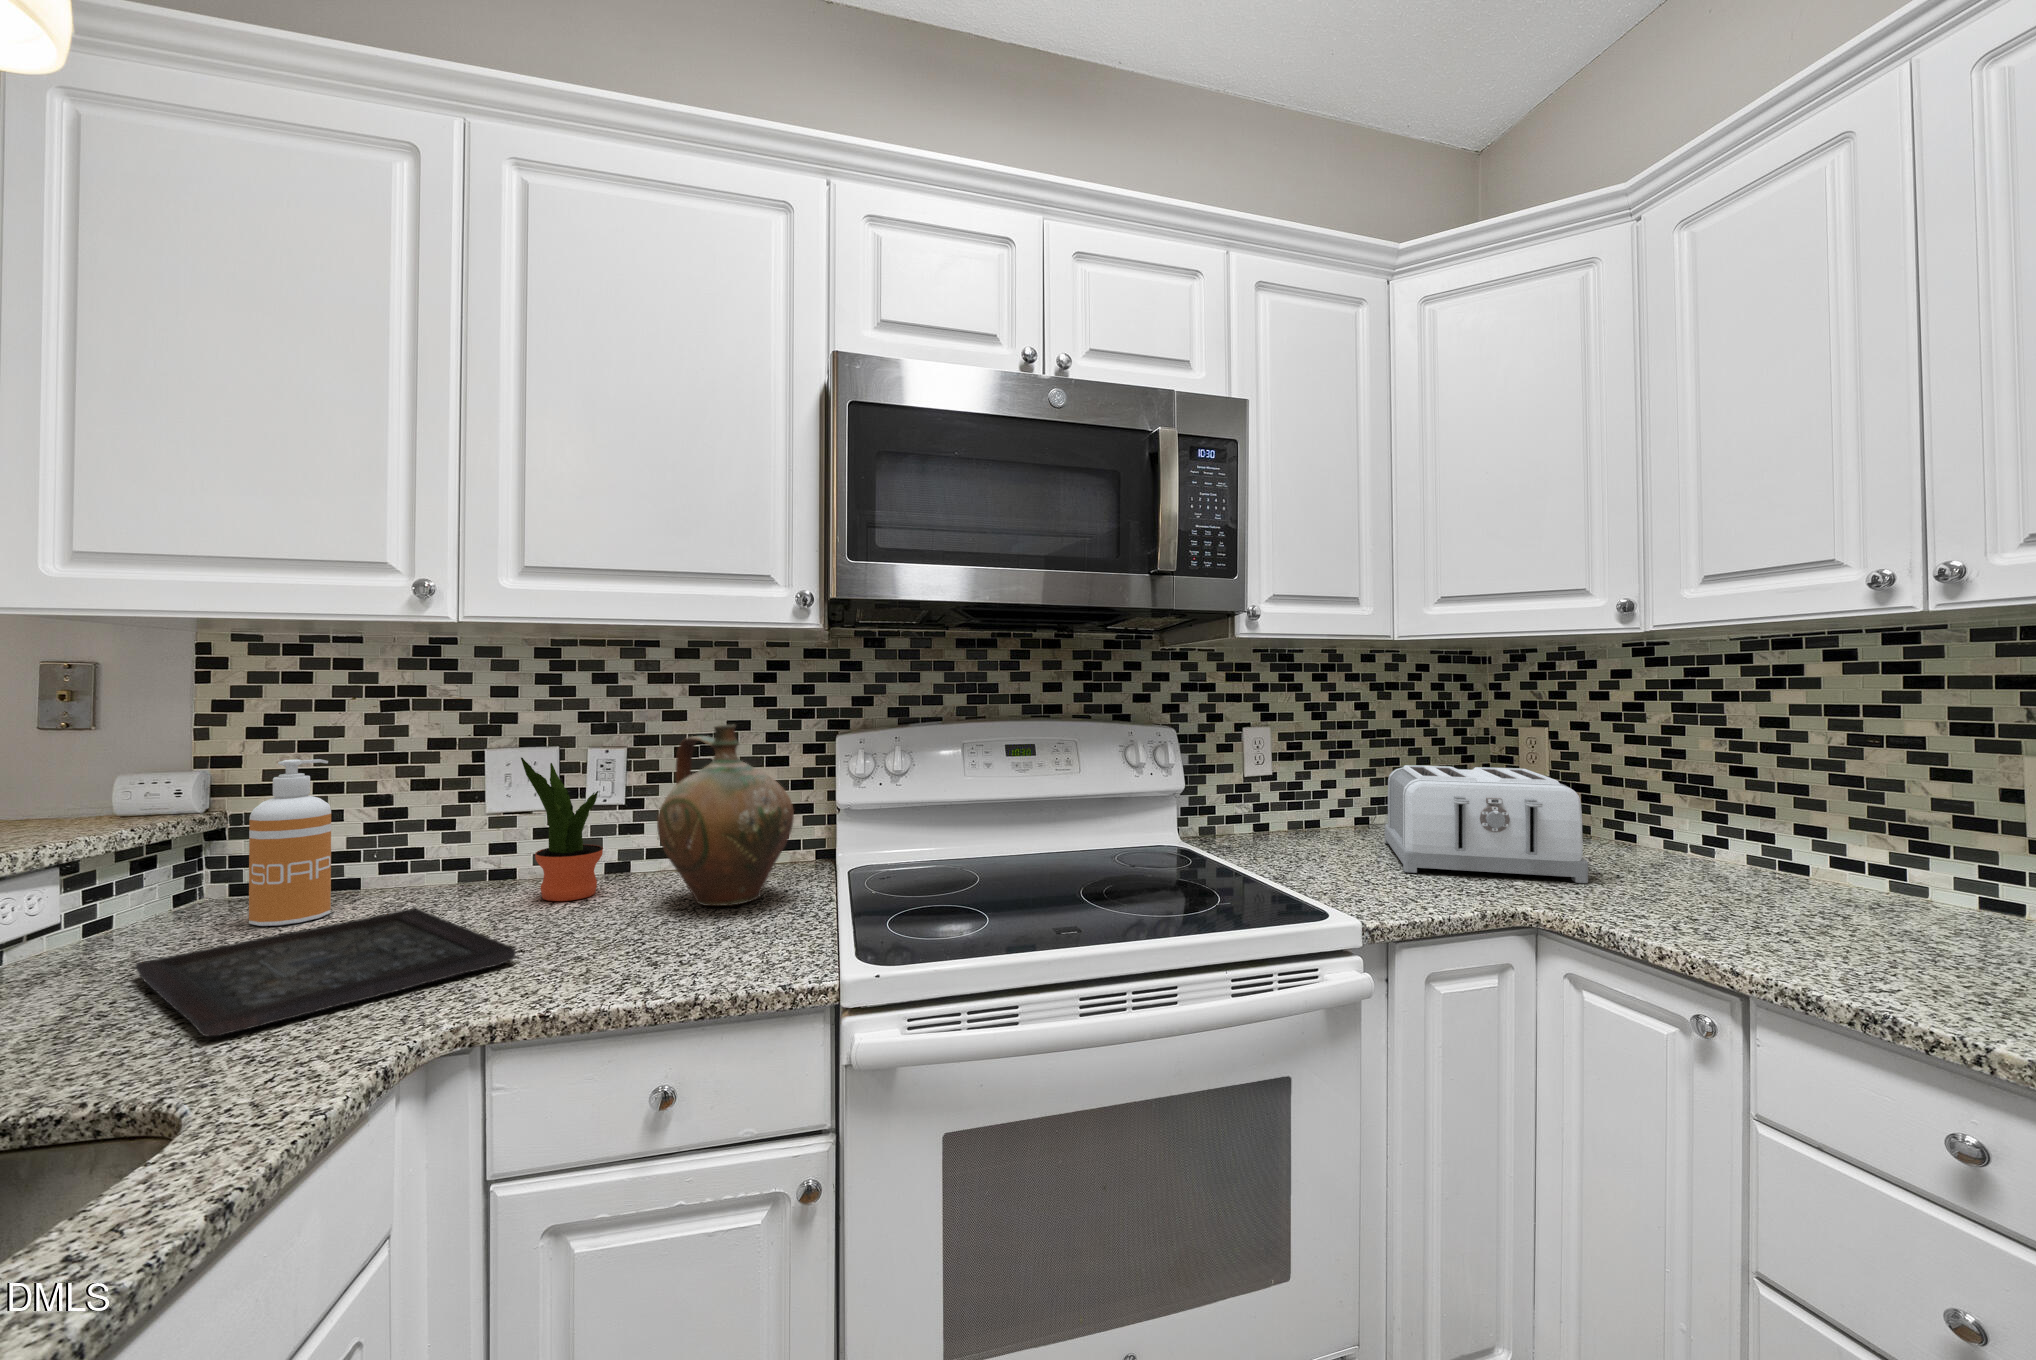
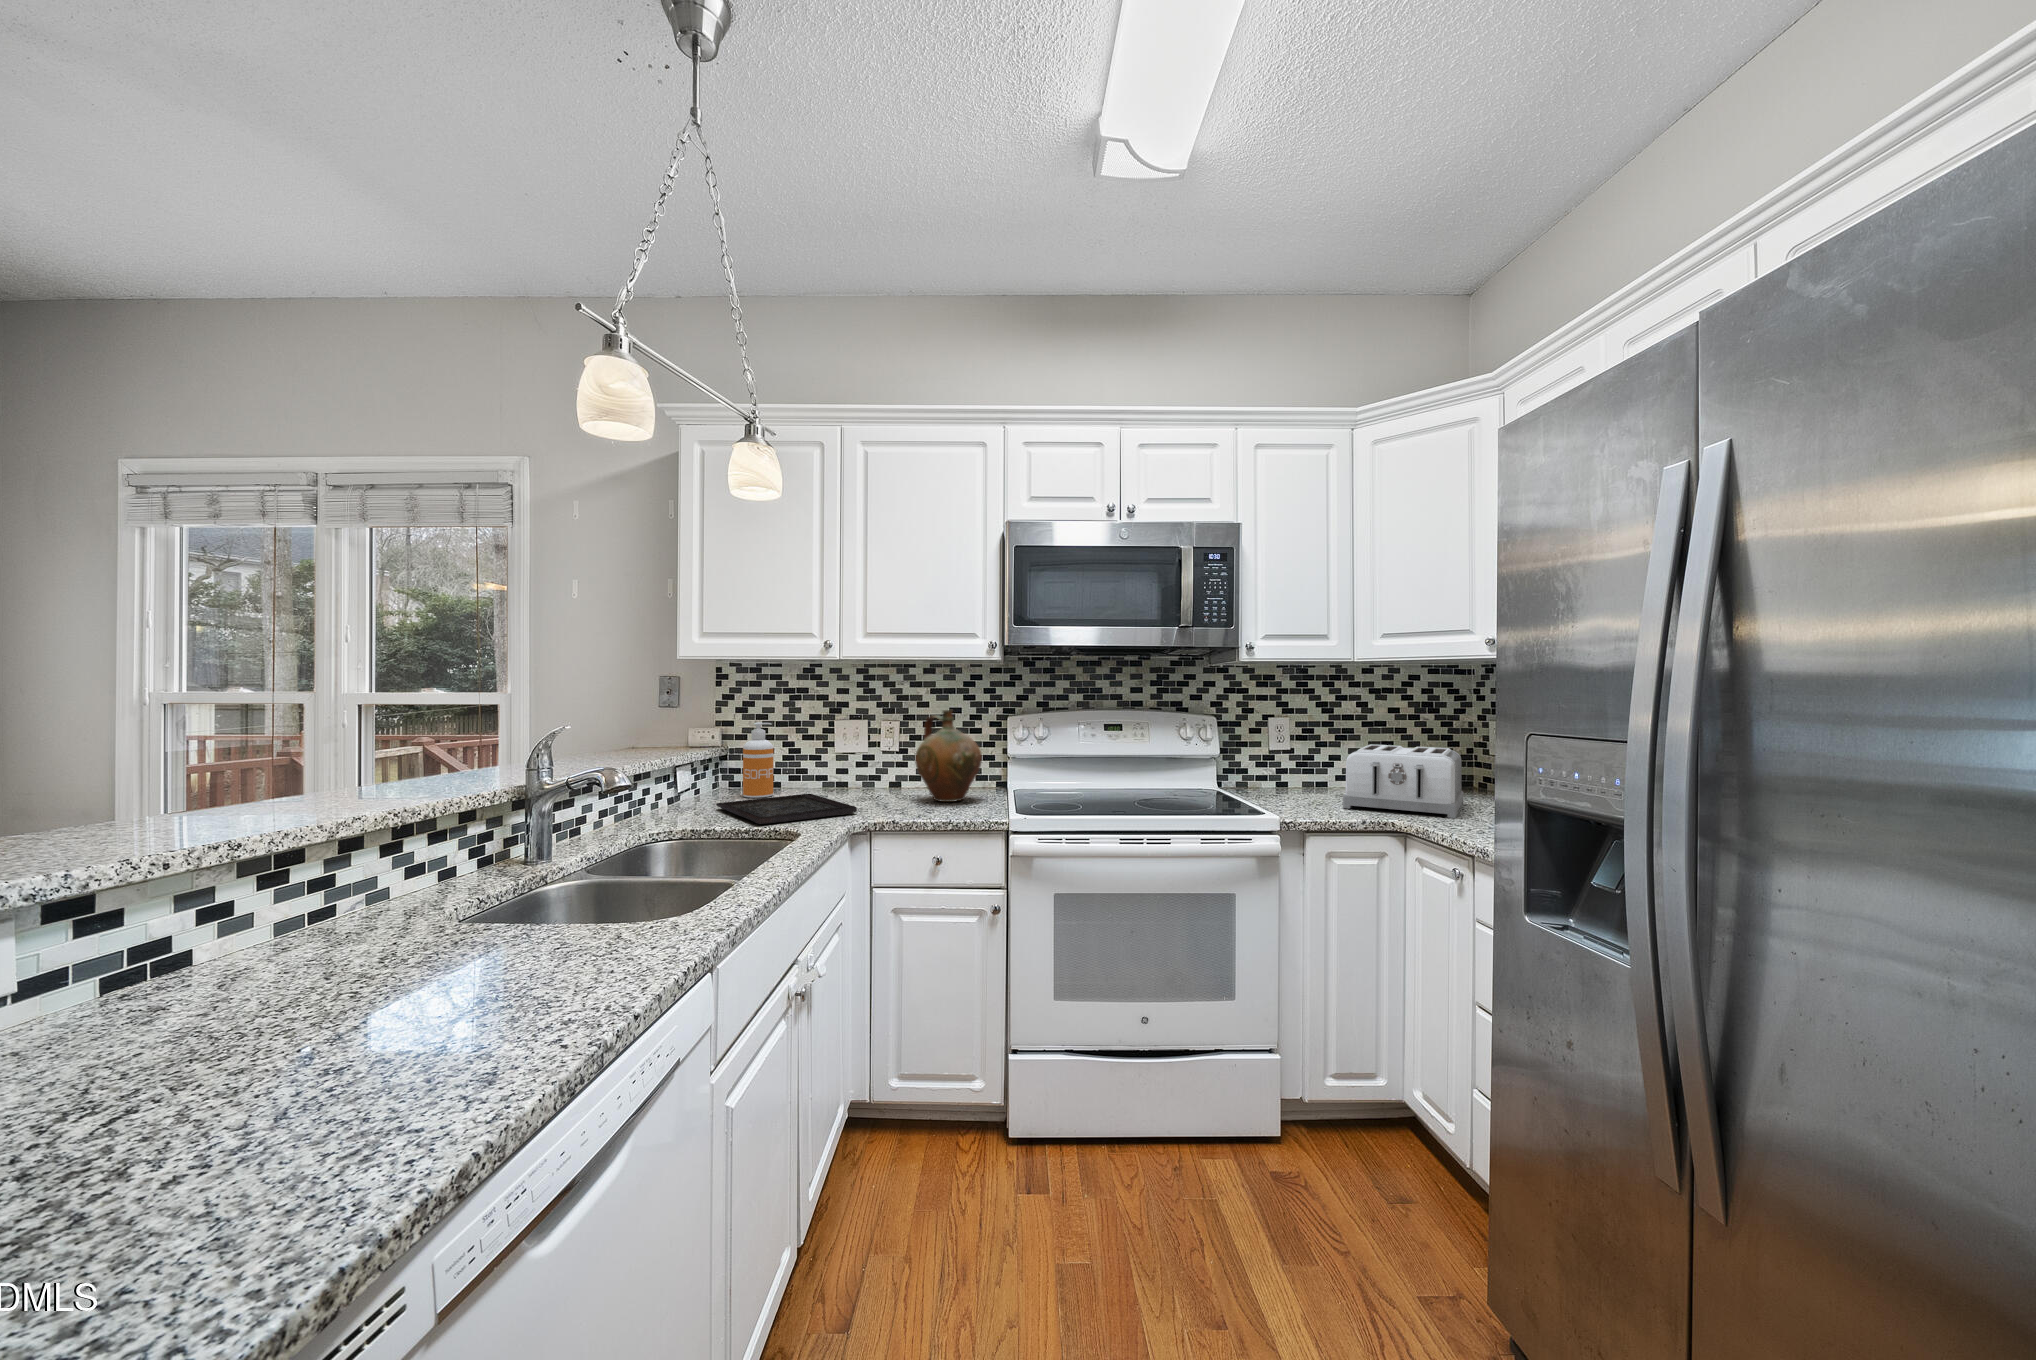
potted plant: present [521,758,603,901] -> none [853,724,889,796]

